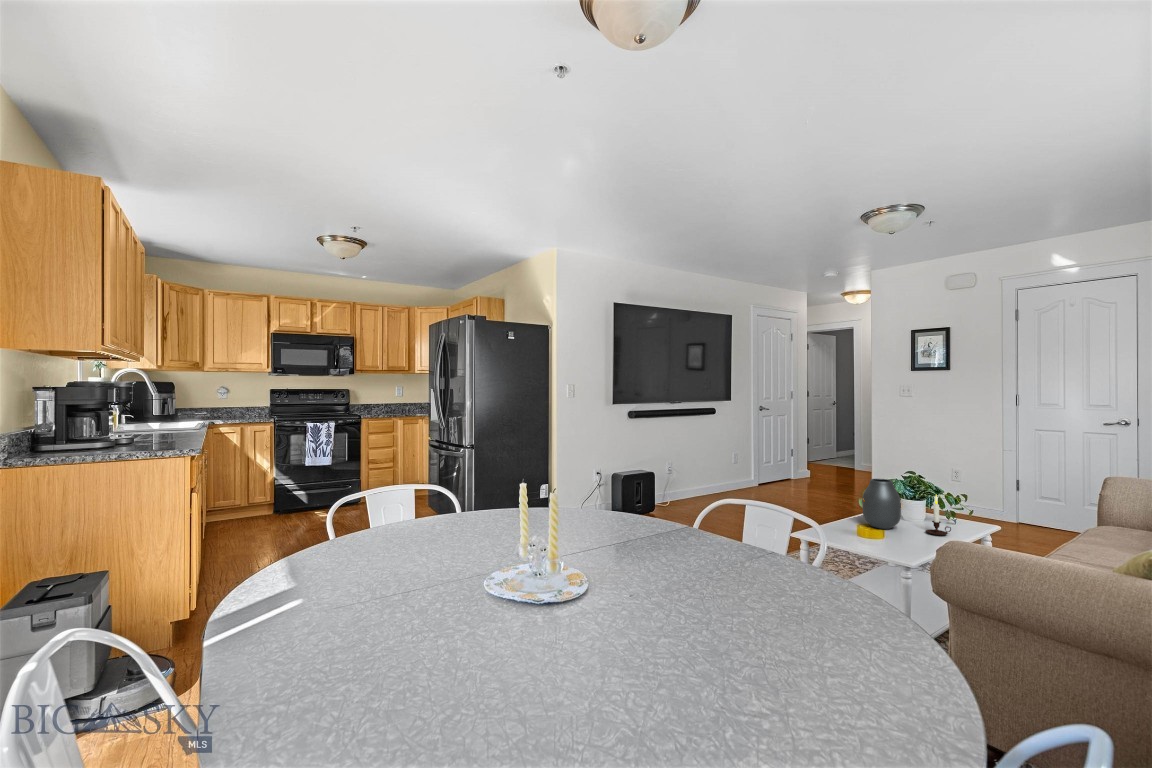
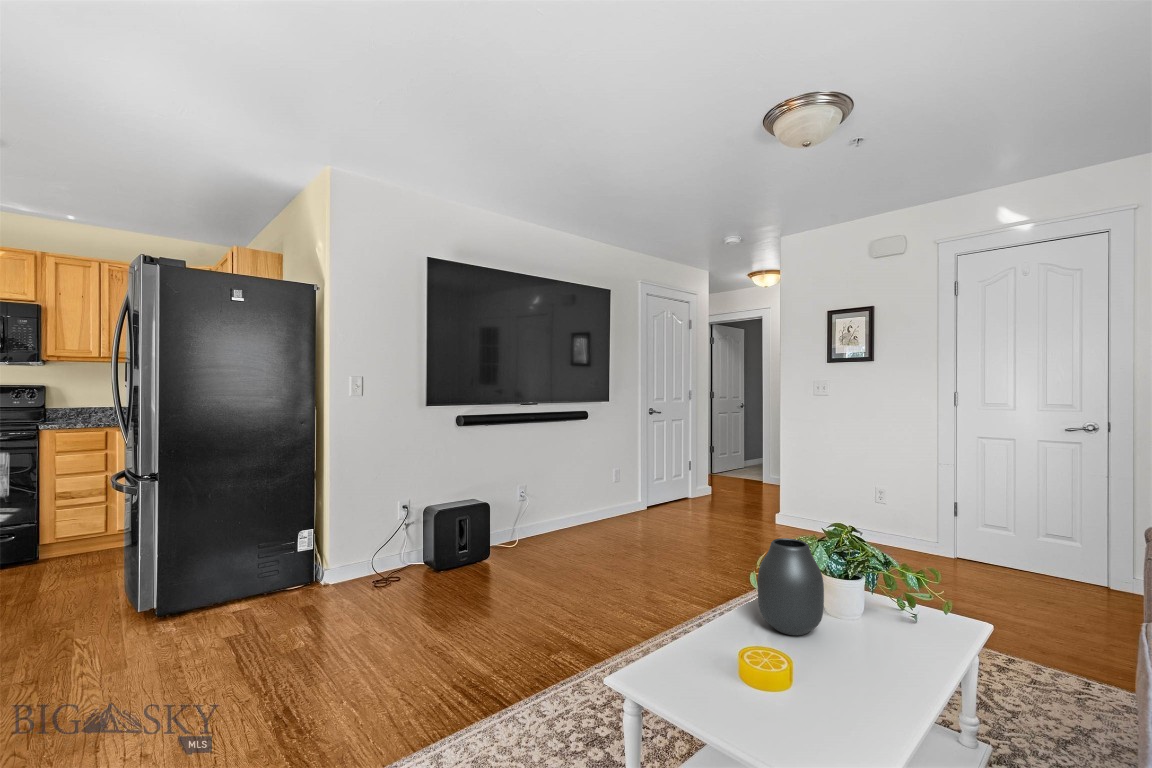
candle: present [926,495,951,535] -> none [867,571,911,651]

